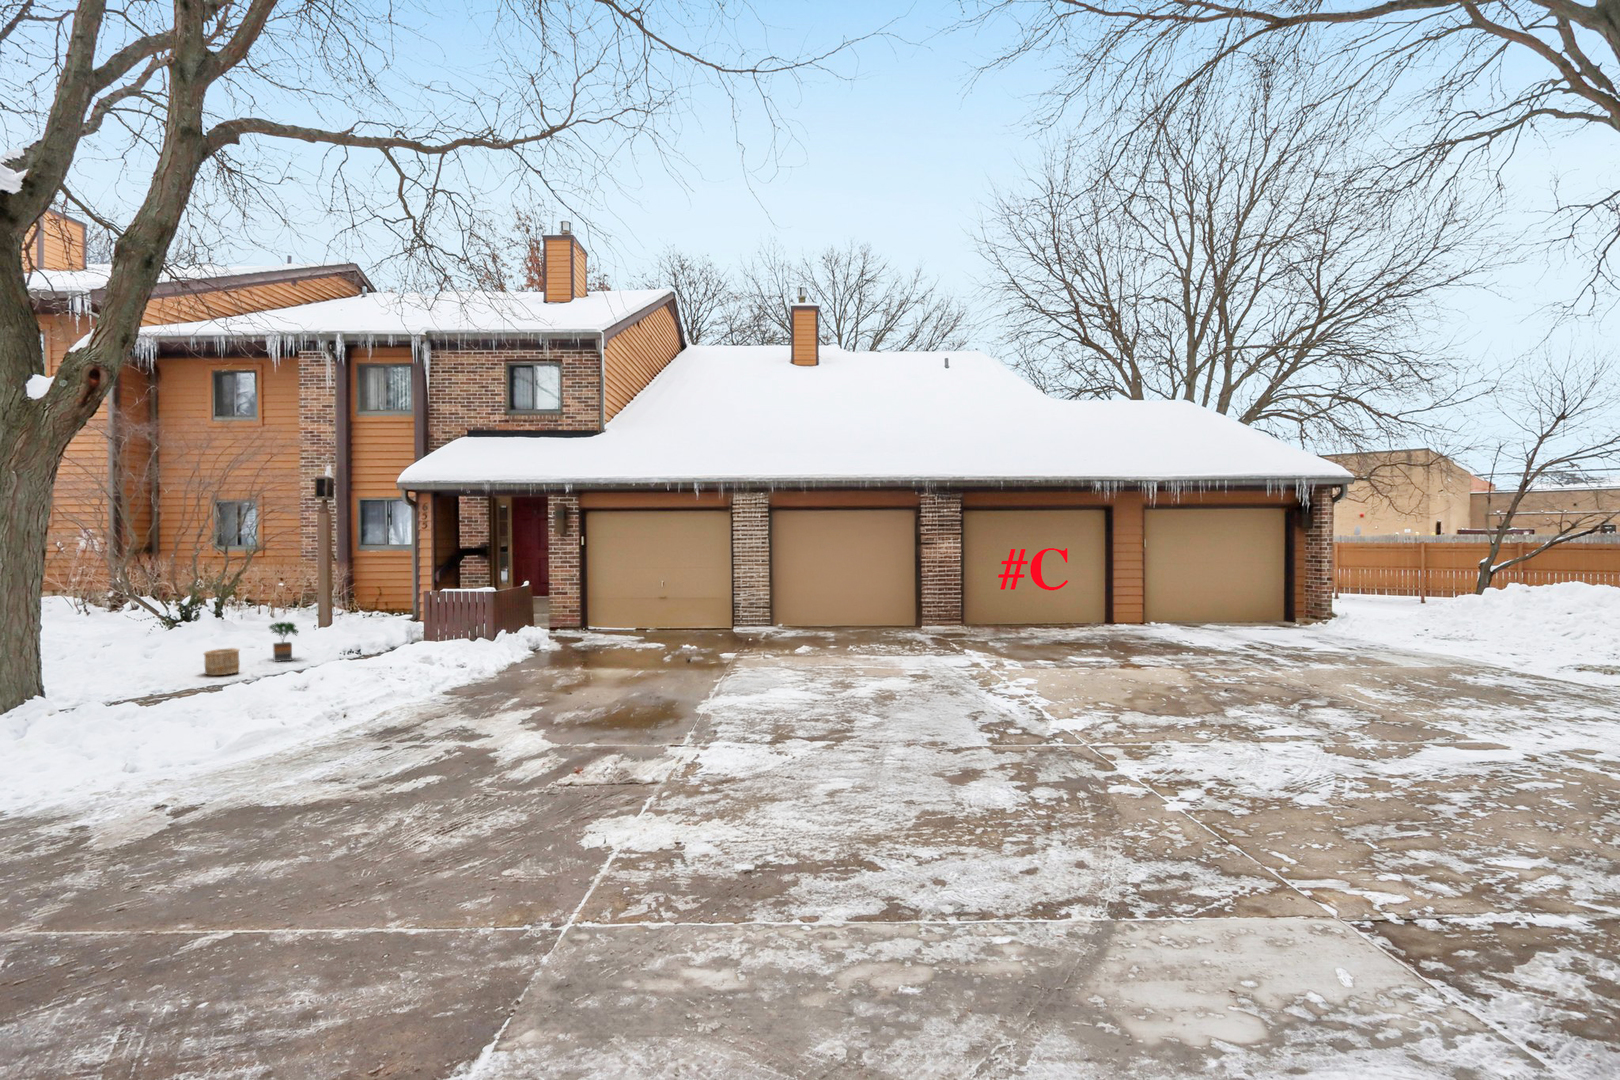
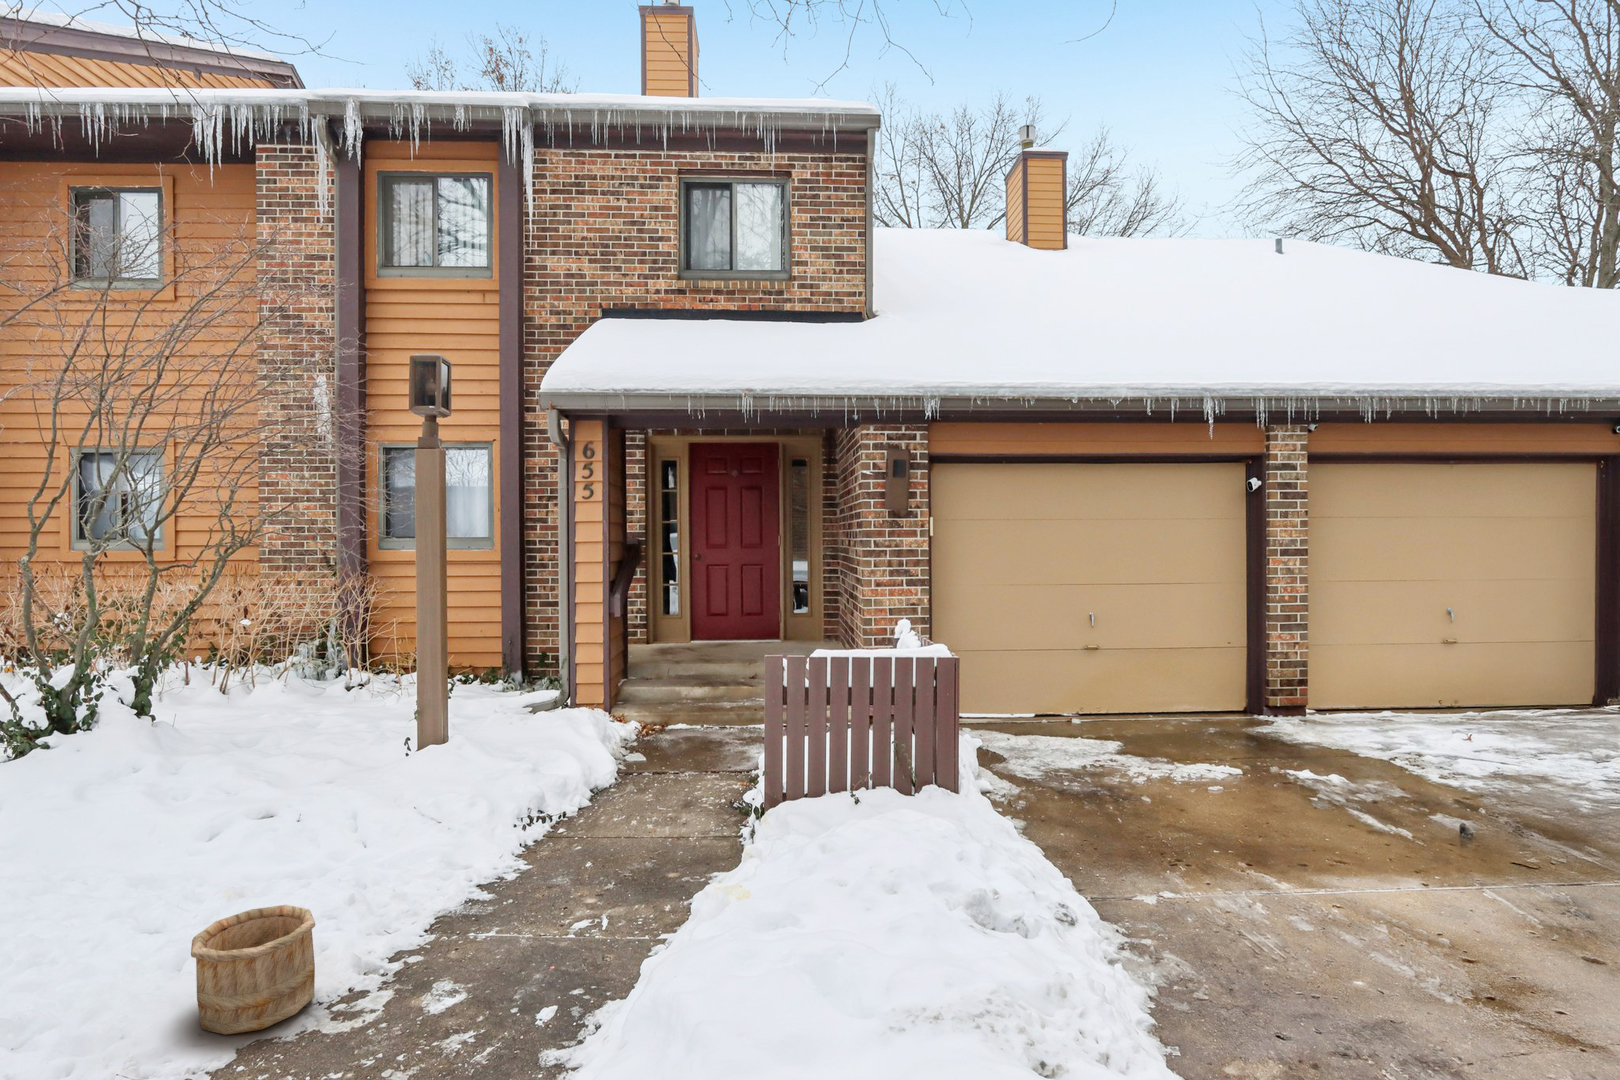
potted tree: present [269,622,299,662] -> none [350,766,444,898]

